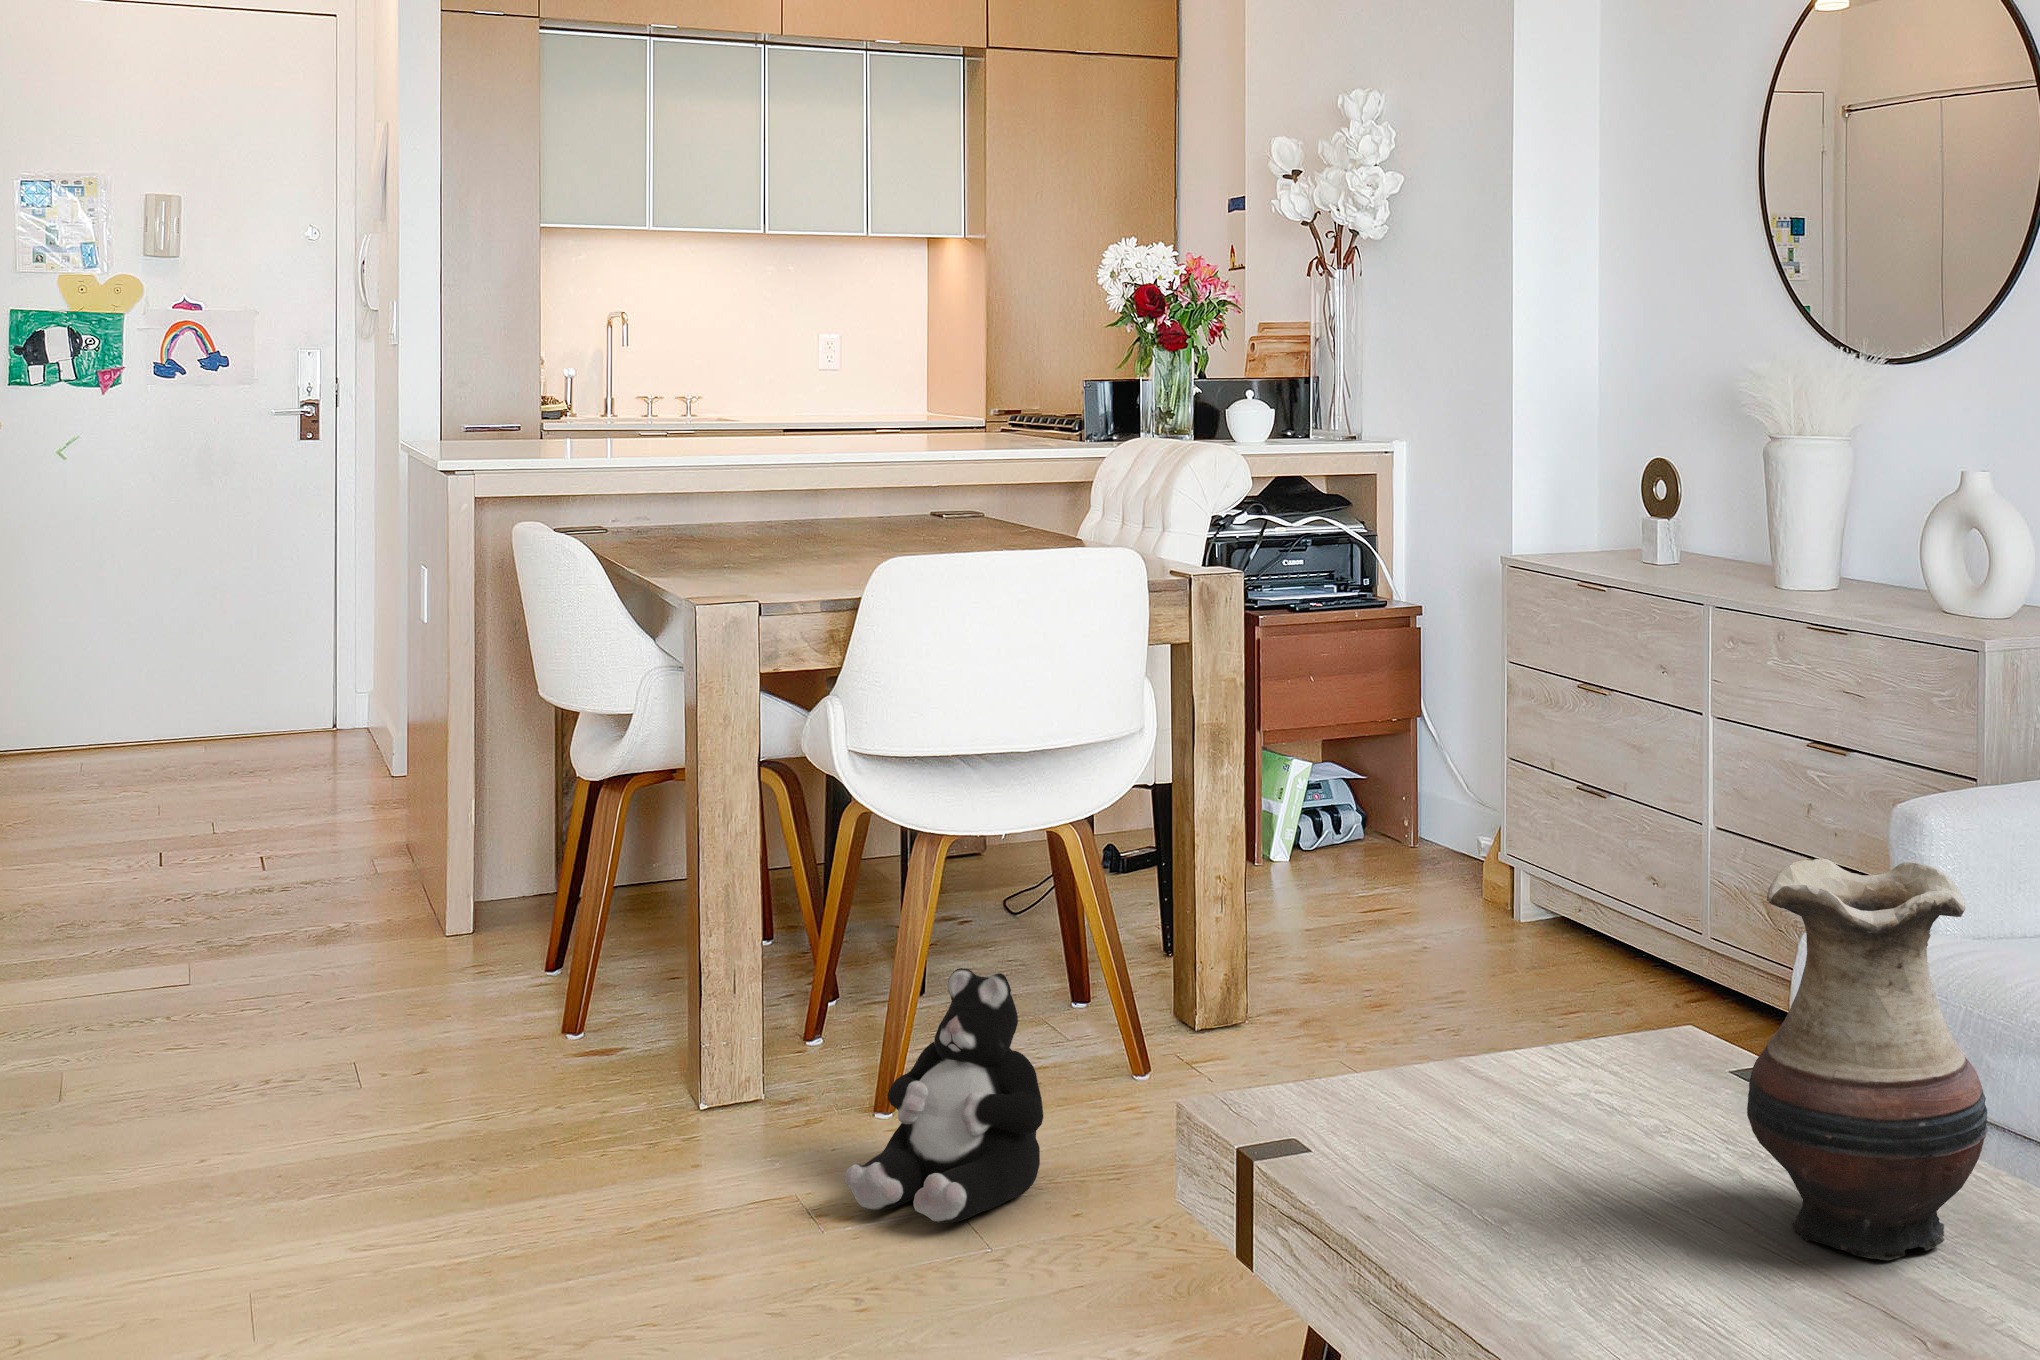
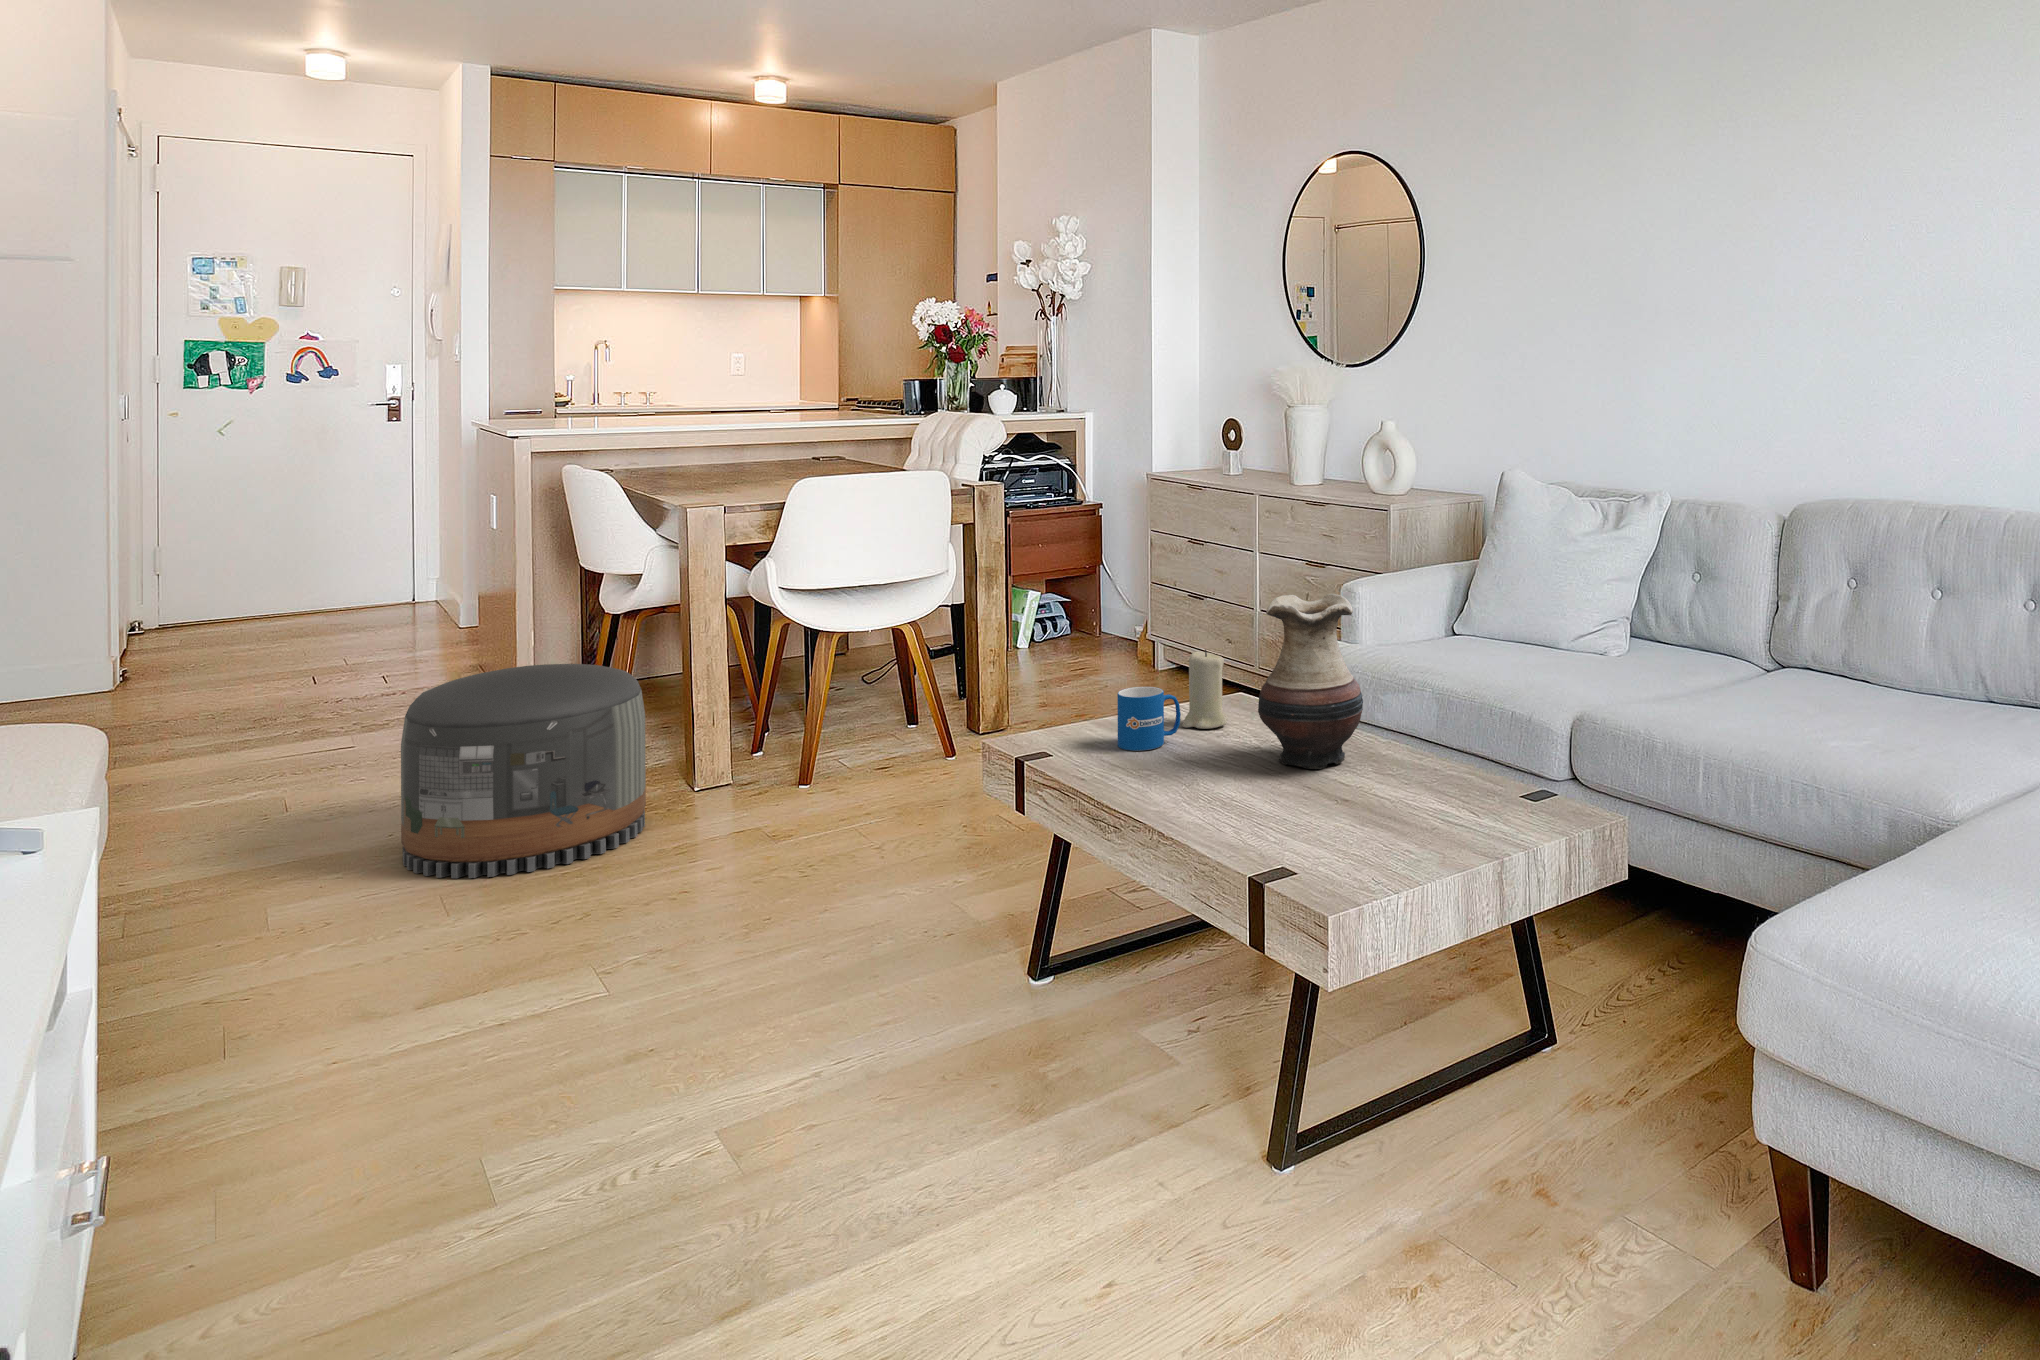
pouf: none [223,874,613,1253] -> present [401,664,646,878]
candle: none [1578,955,1674,1126] -> present [1182,649,1228,729]
plush toy: present [845,968,1043,1223] -> none [789,698,901,831]
mug: none [1443,1031,1576,1173] -> present [1117,687,1181,751]

